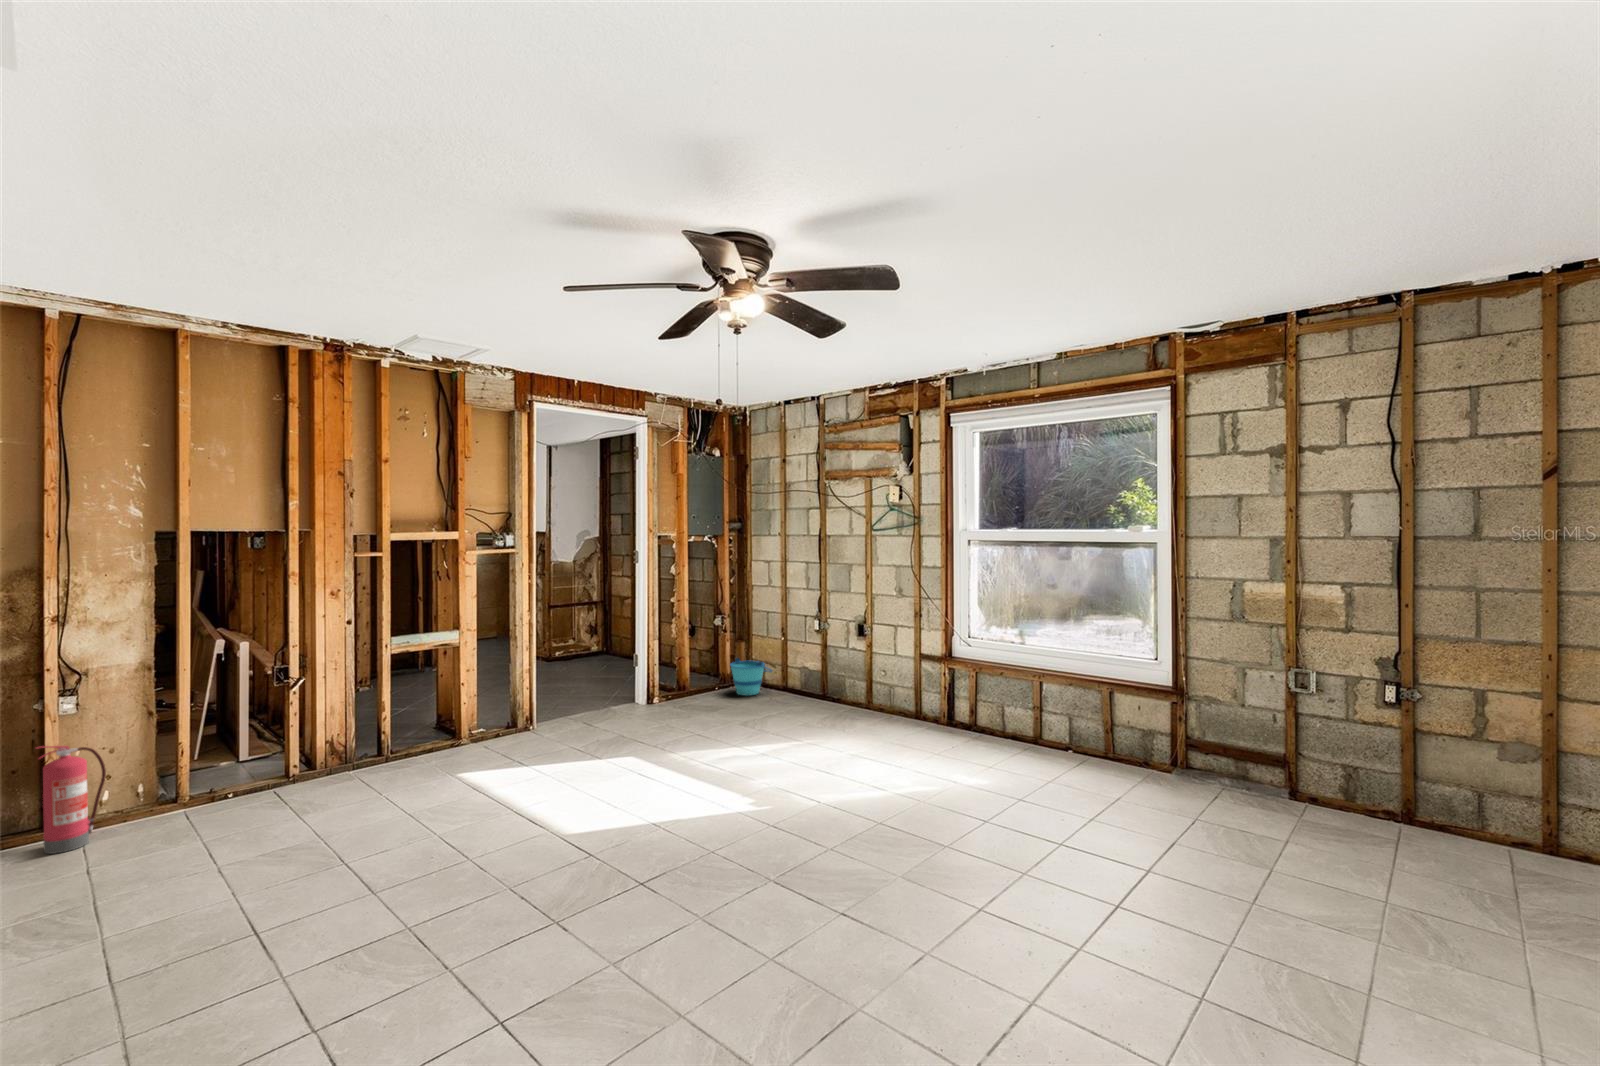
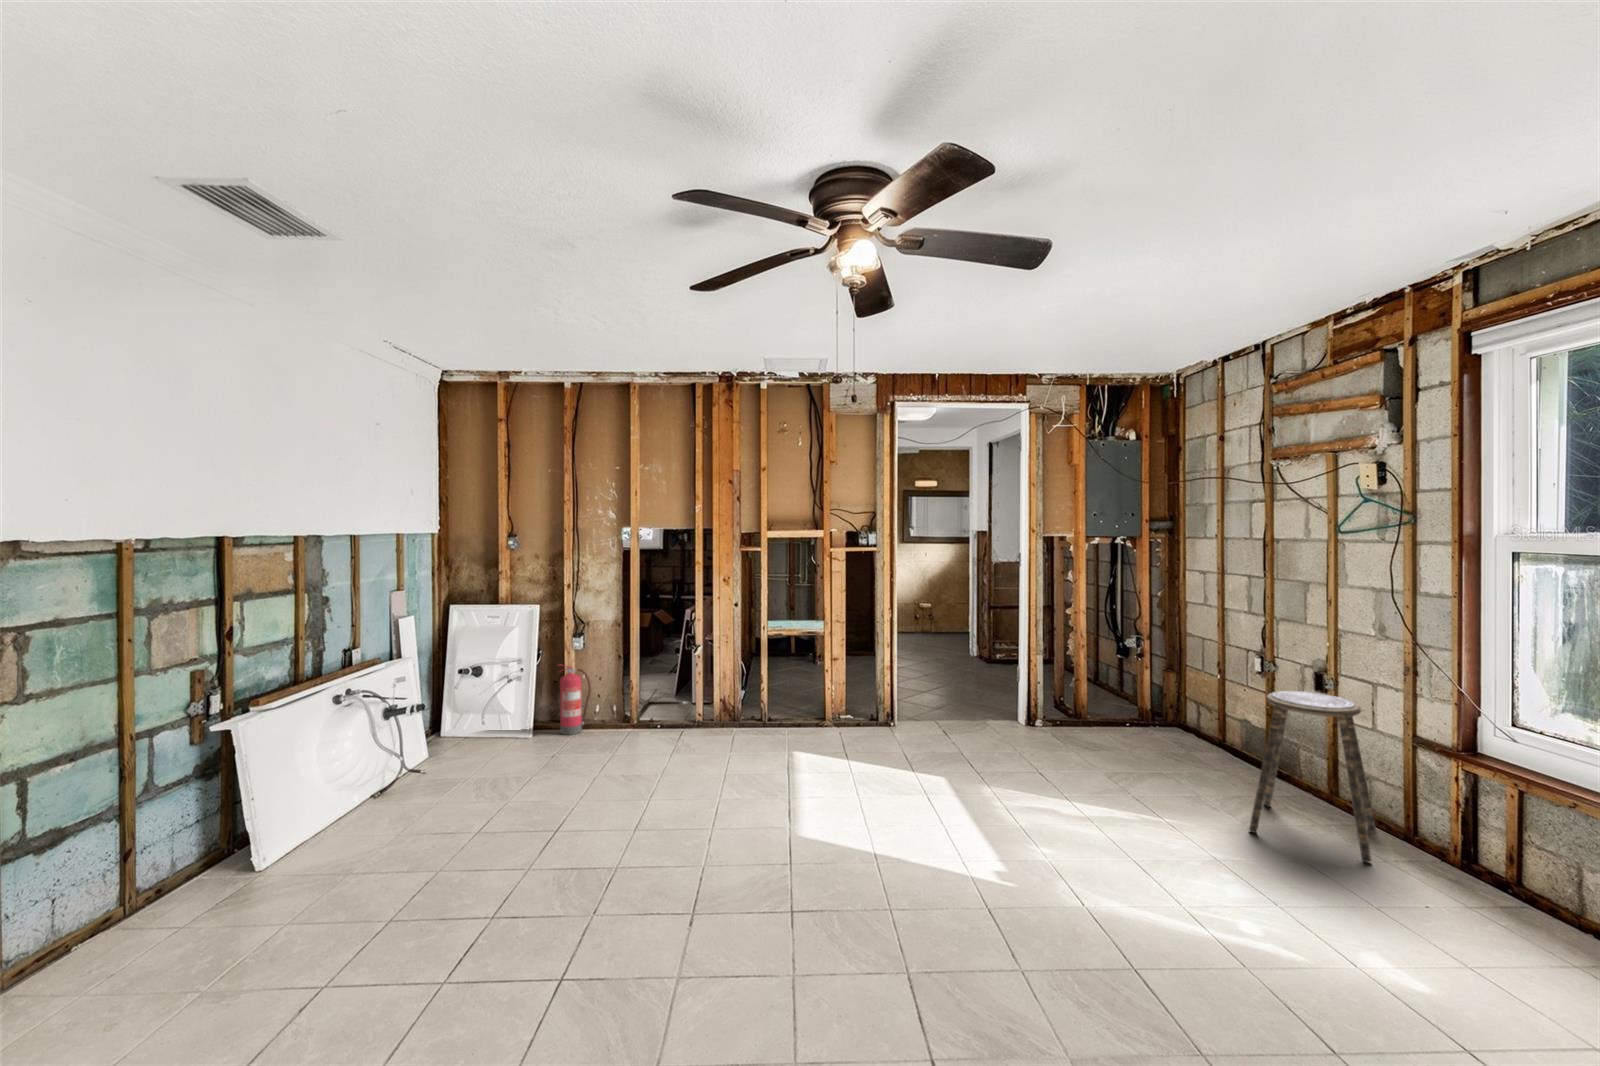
stool: none [841,636,910,735] -> present [1249,691,1376,862]
bucket: present [730,658,772,696] -> none [1135,688,1198,739]

